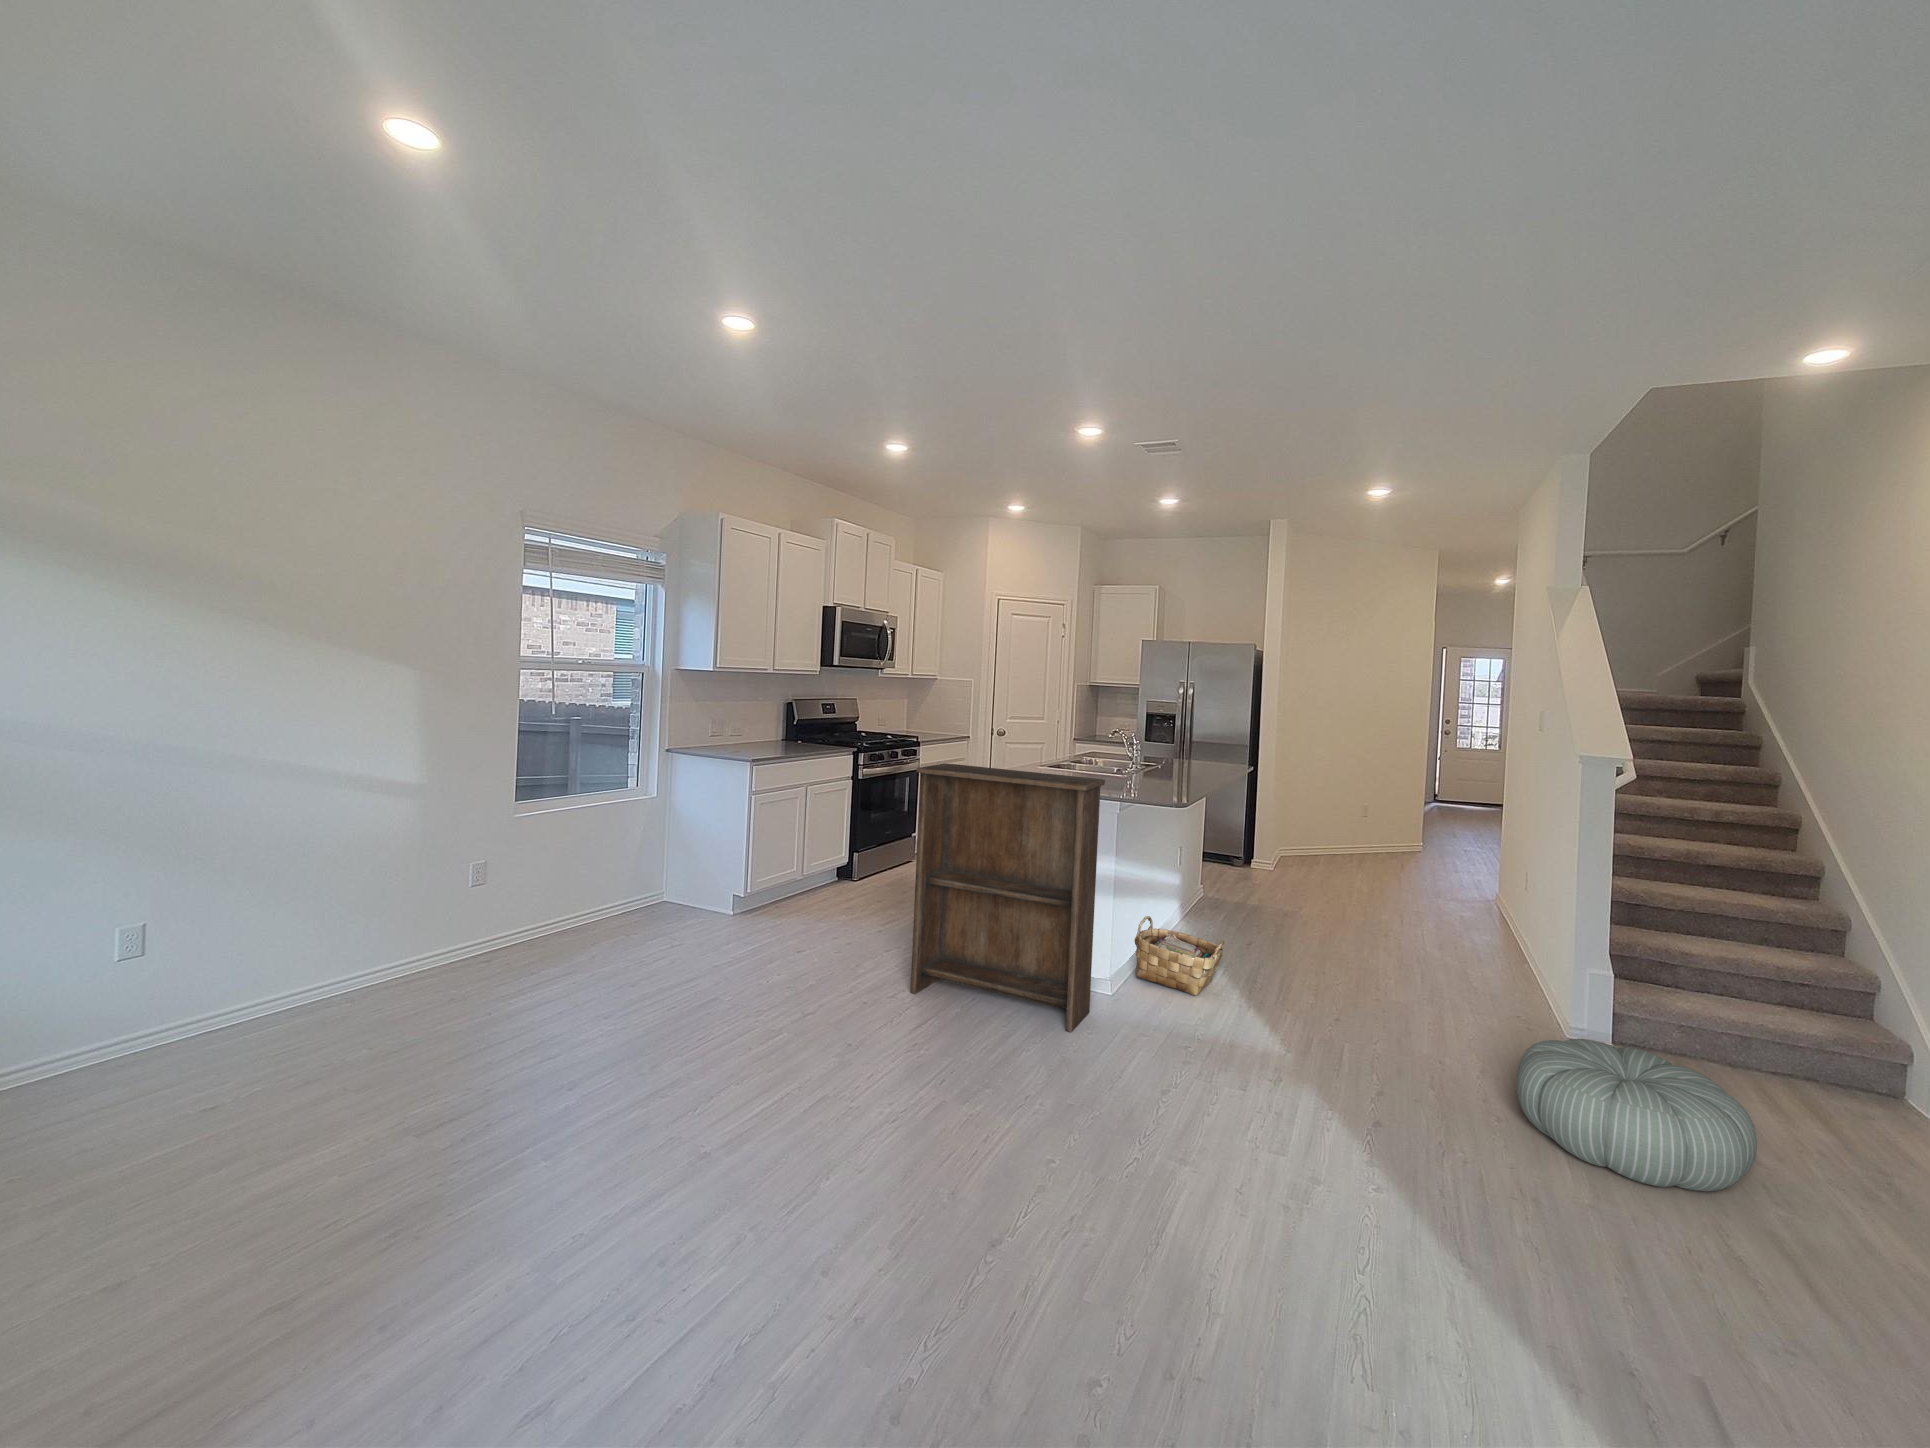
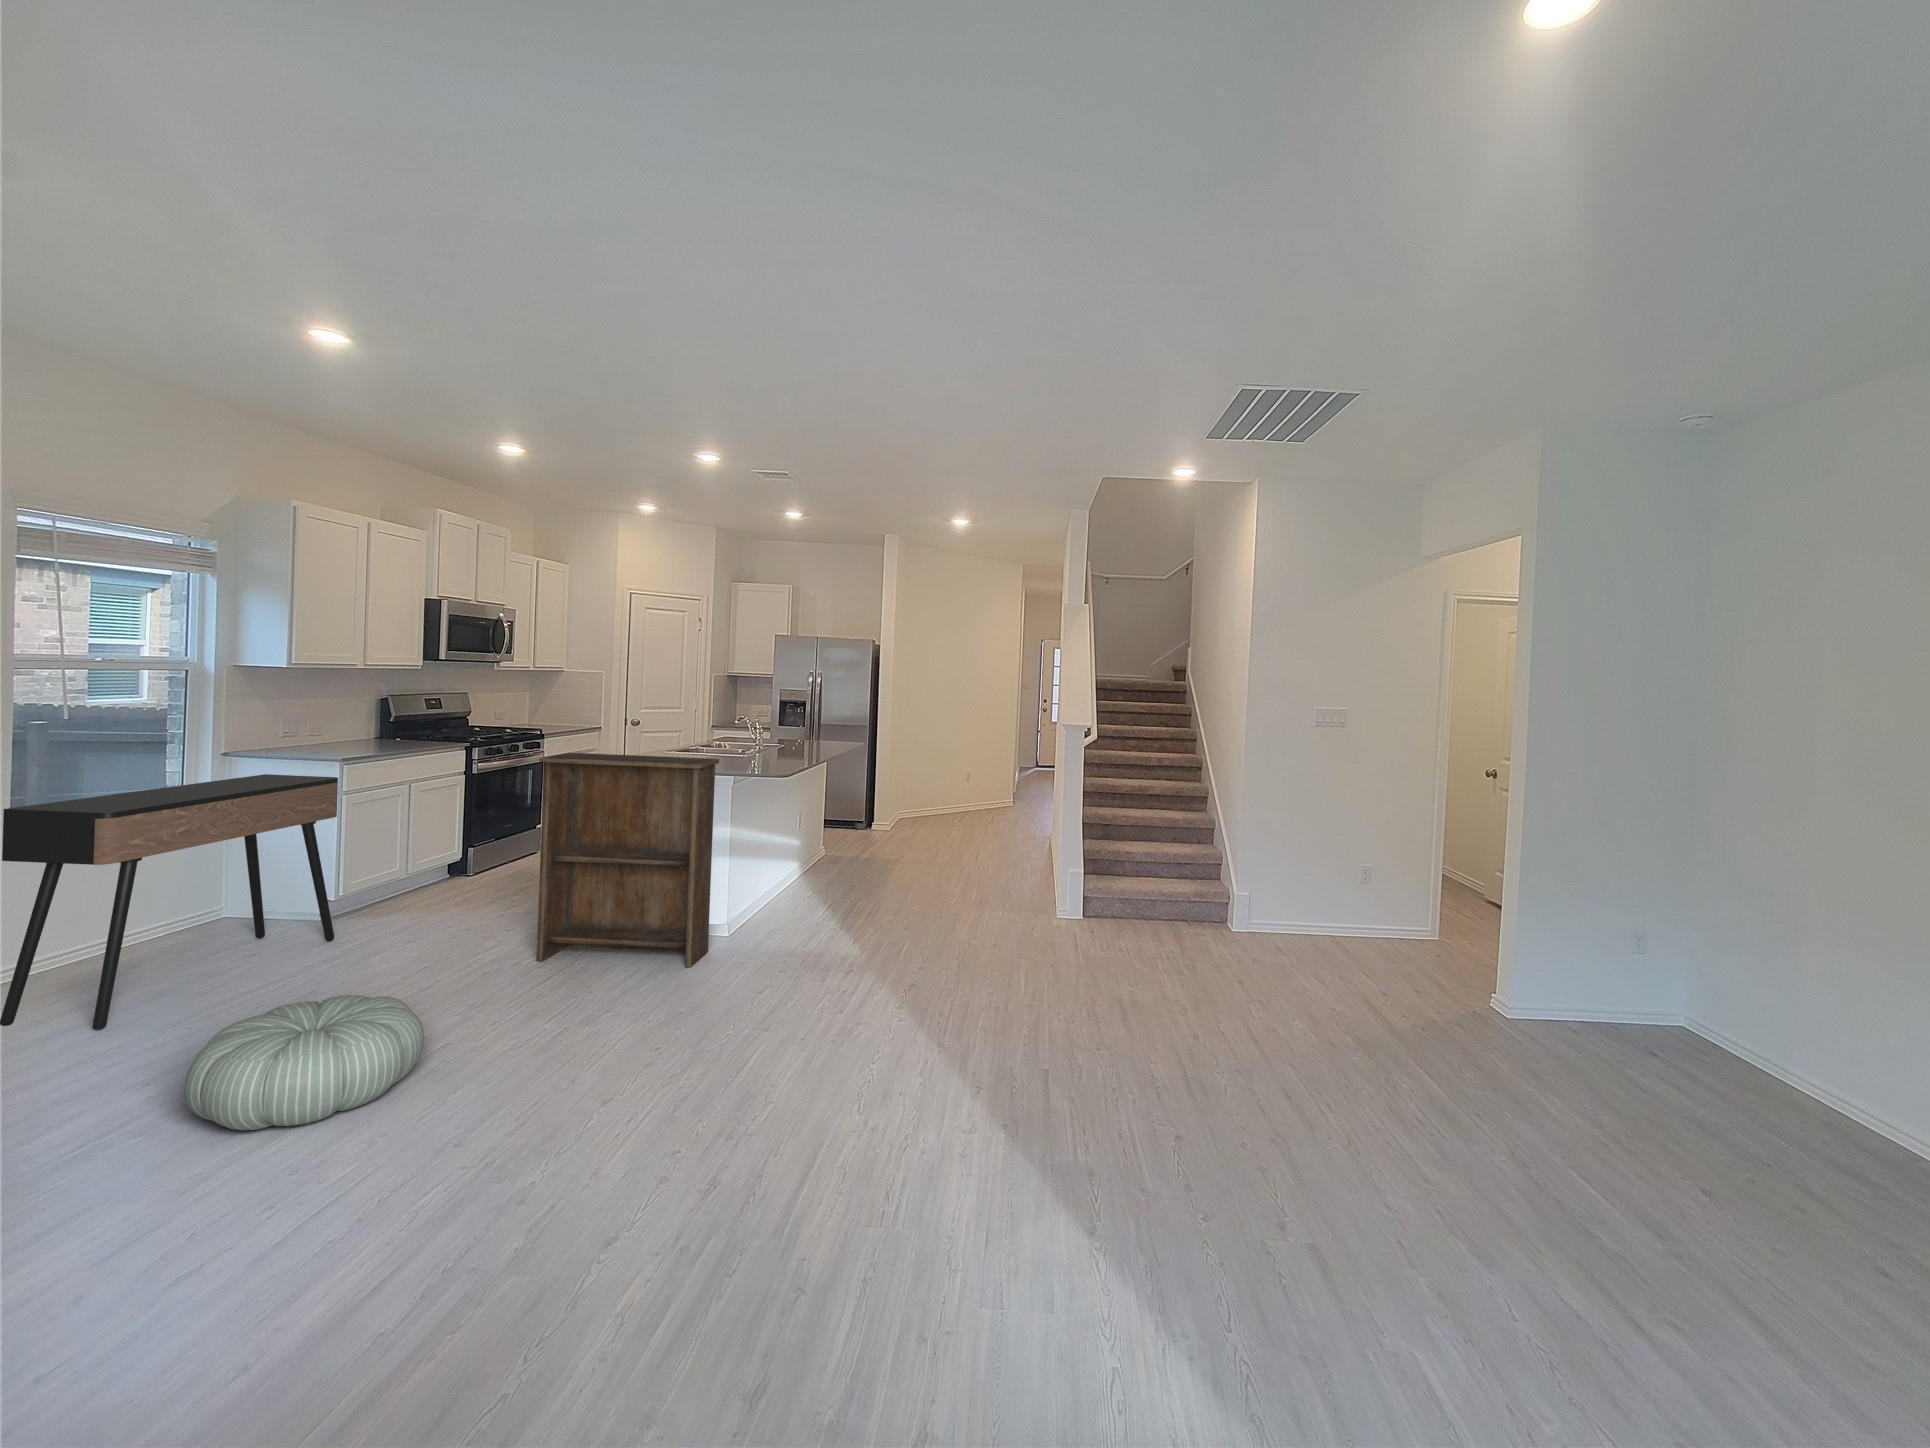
console table: none [492,770,746,1006] -> present [0,774,338,1030]
woven basket: present [1134,916,1225,995] -> none [751,871,826,928]
pouf: present [1516,1038,1757,1191] -> present [184,995,424,1130]

